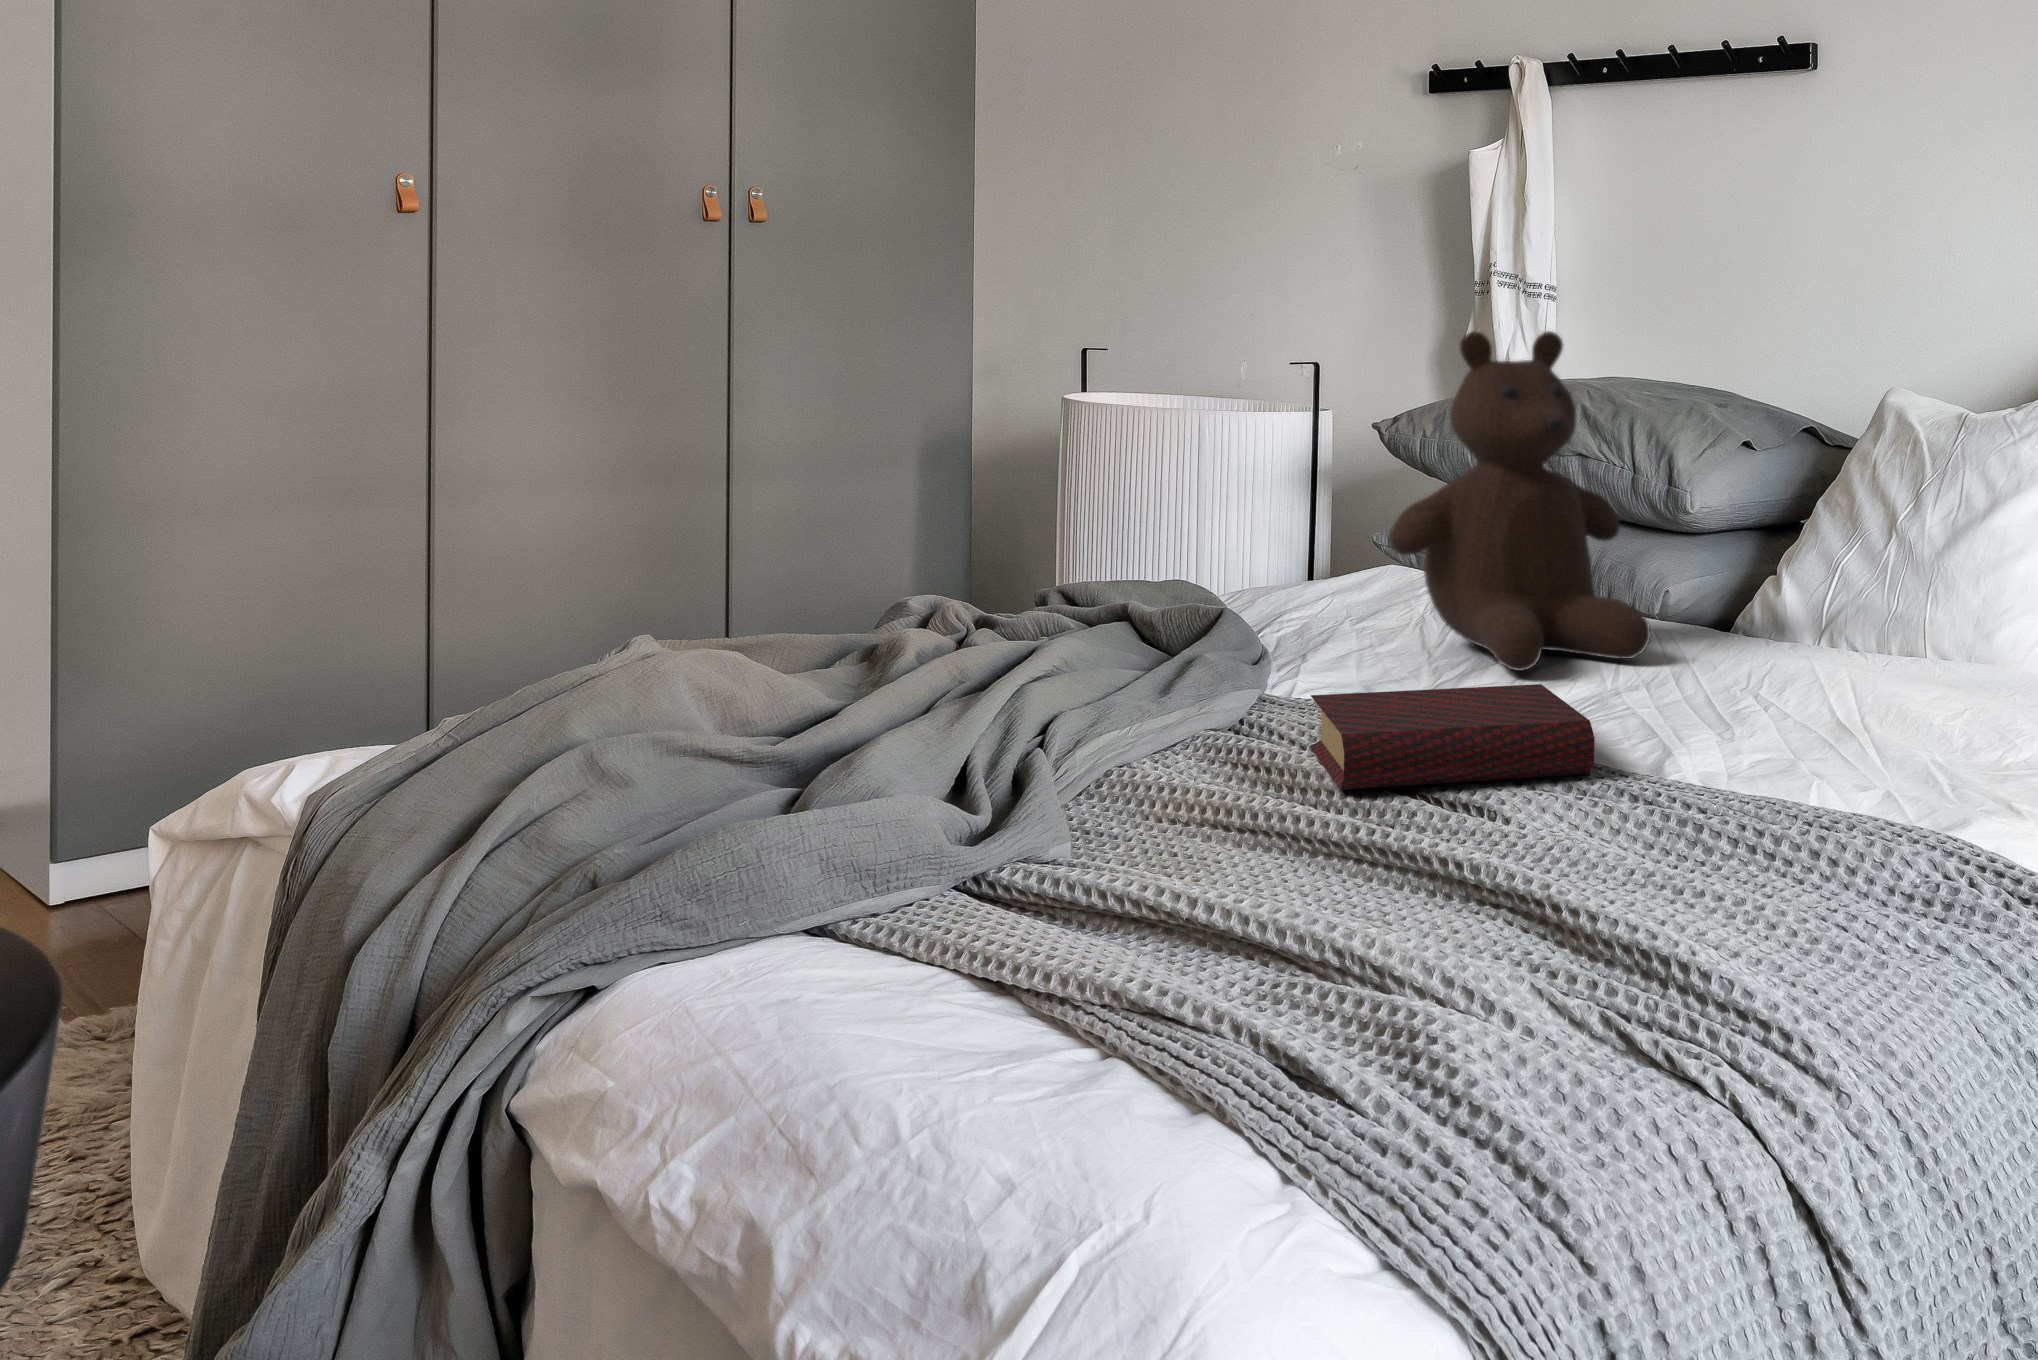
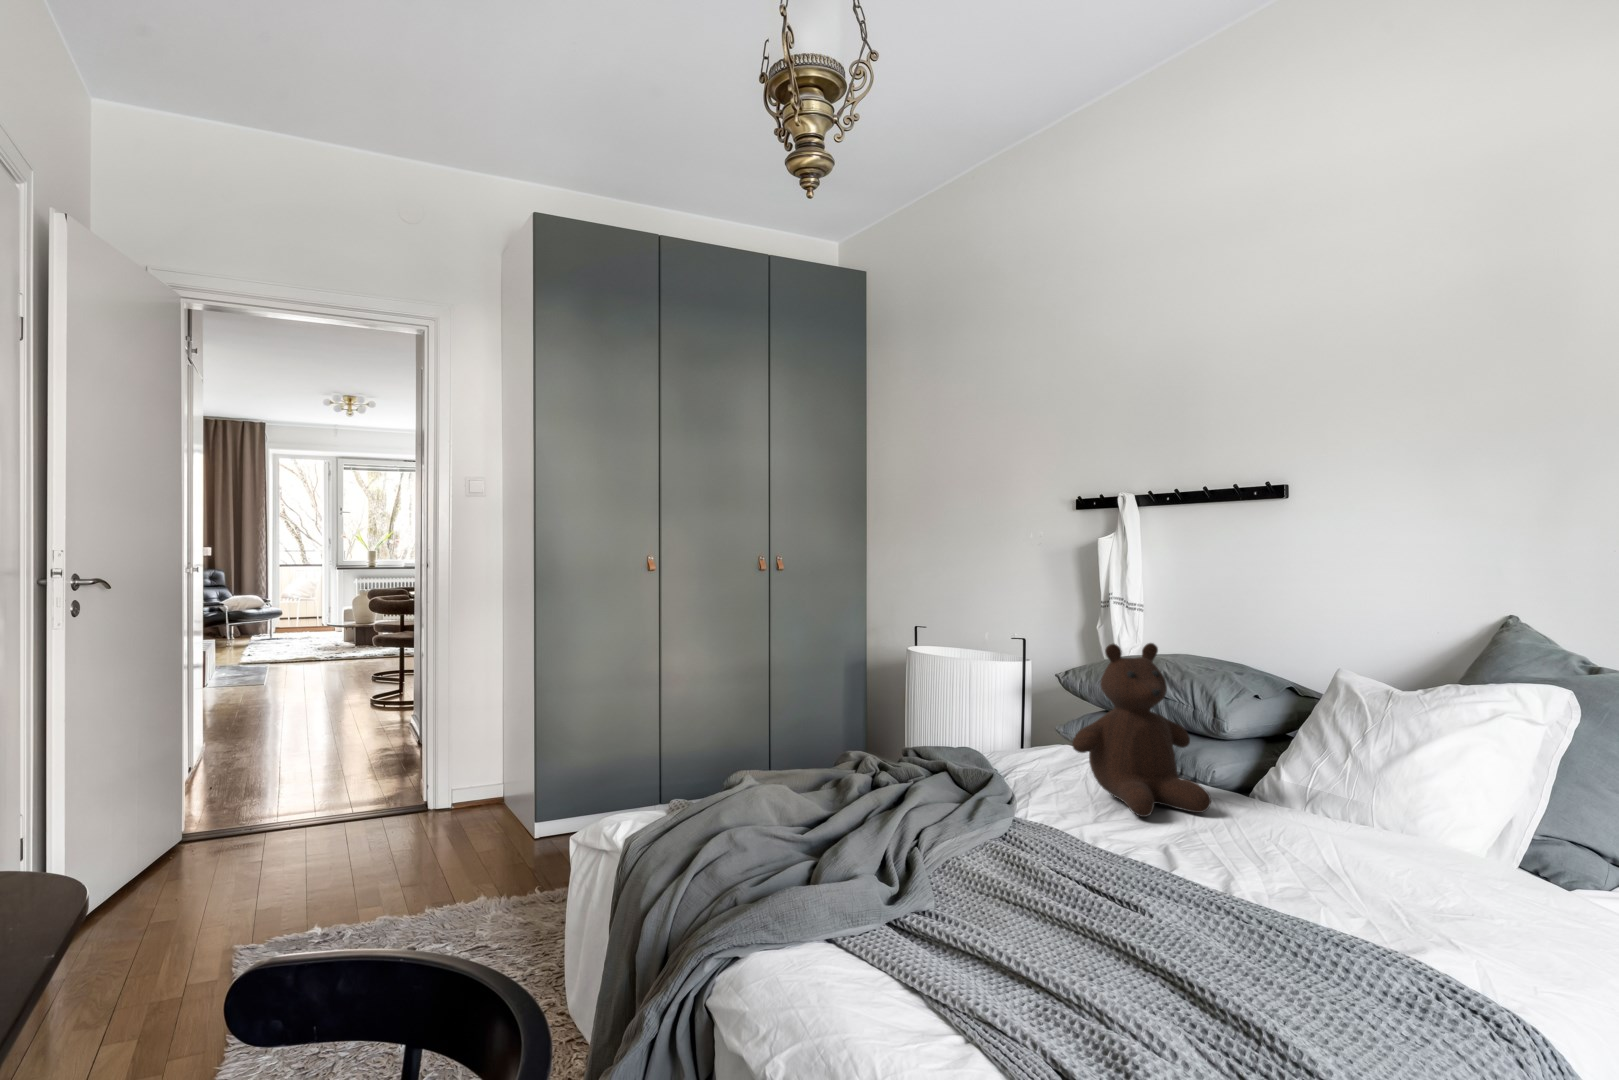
book: present [1310,684,1595,790] -> none [1042,832,1194,889]

